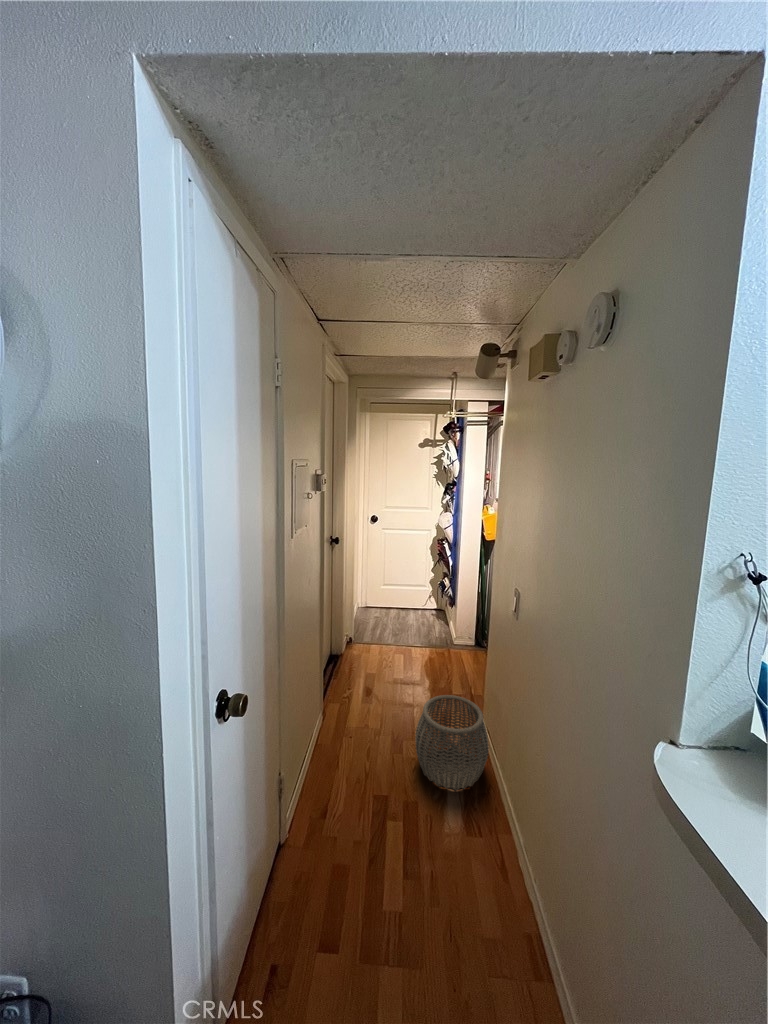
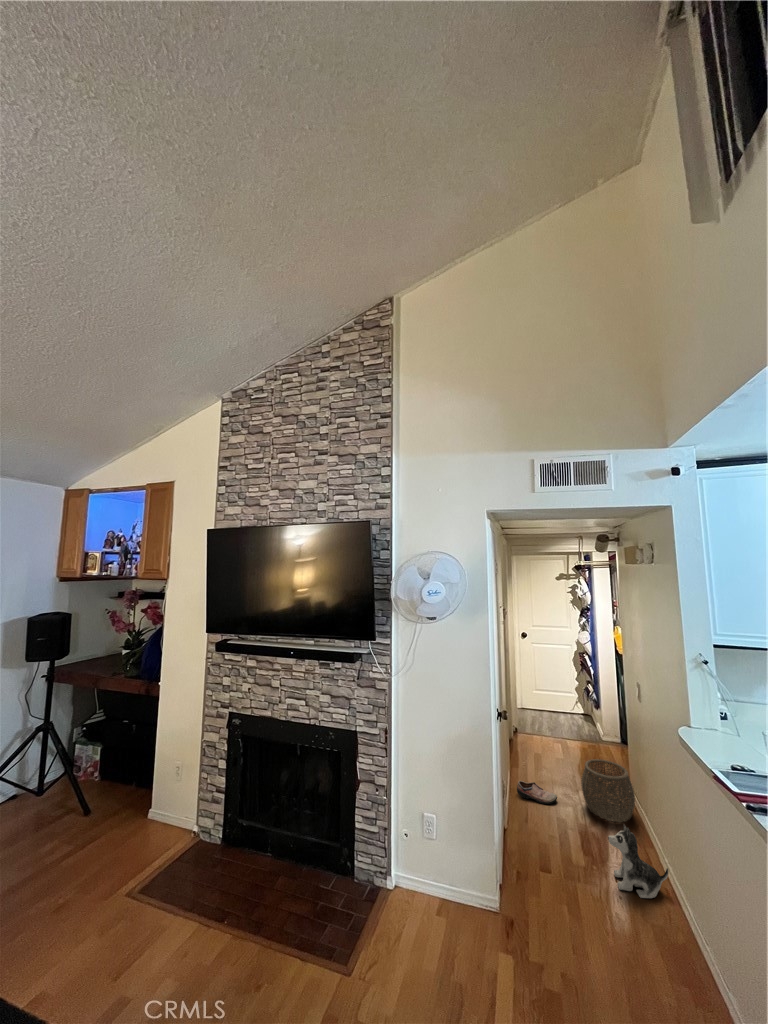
shoe: none [321,737,379,771] -> present [517,781,557,804]
plush toy: none [441,846,537,992] -> present [608,825,668,898]

